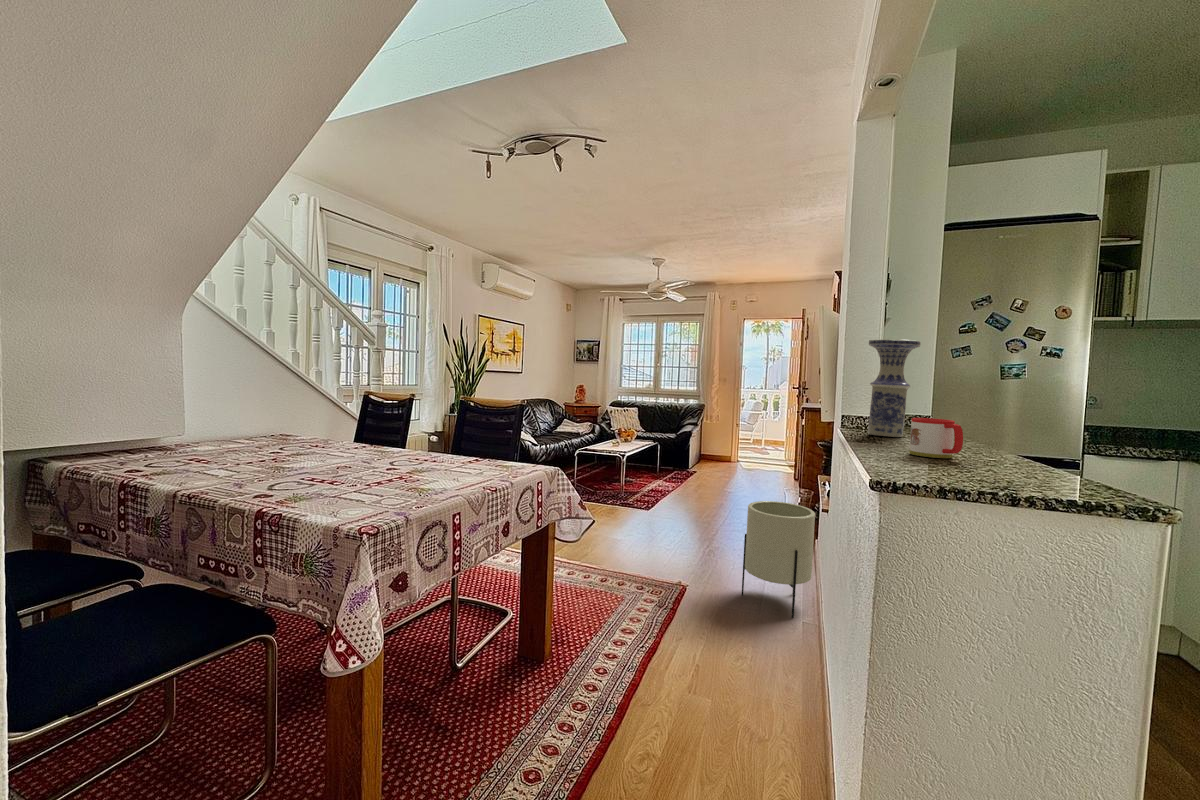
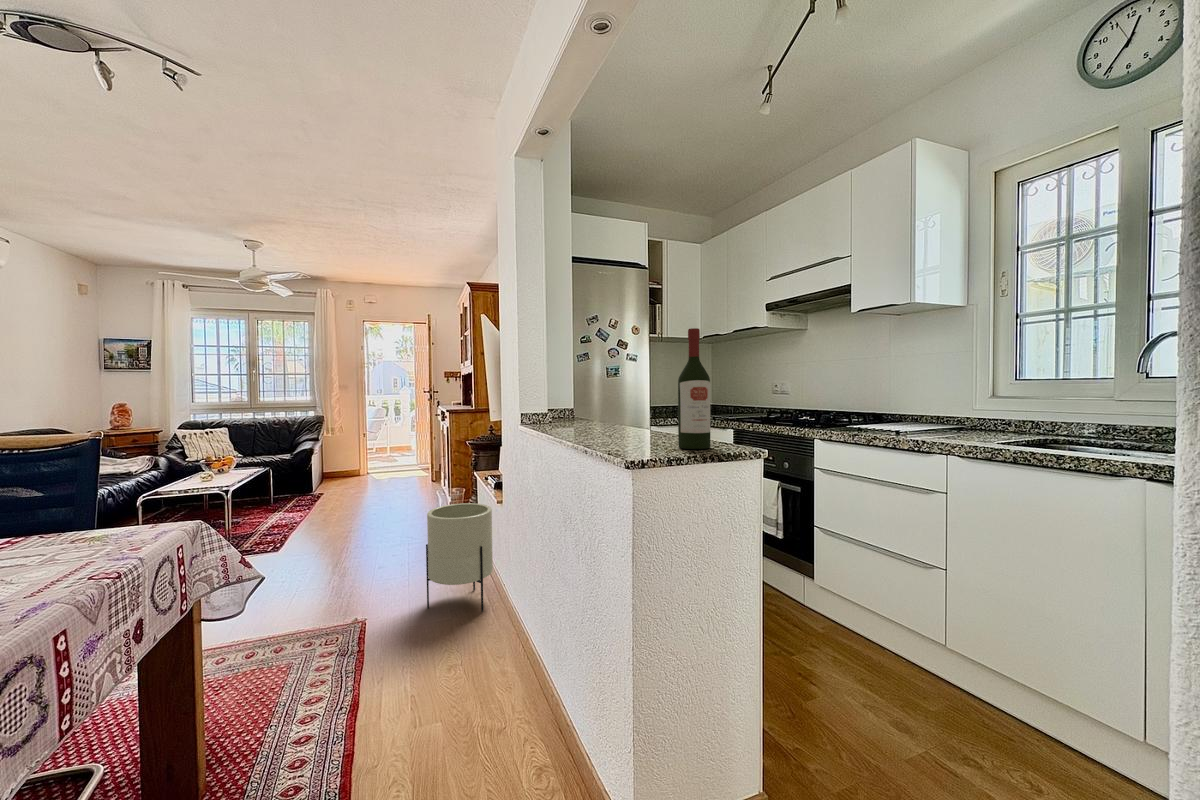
wine bottle: none [978,313,1041,483] -> present [678,328,710,449]
vase: present [868,339,921,437] -> none [553,346,590,428]
mug: present [909,418,963,458] -> none [613,409,651,439]

